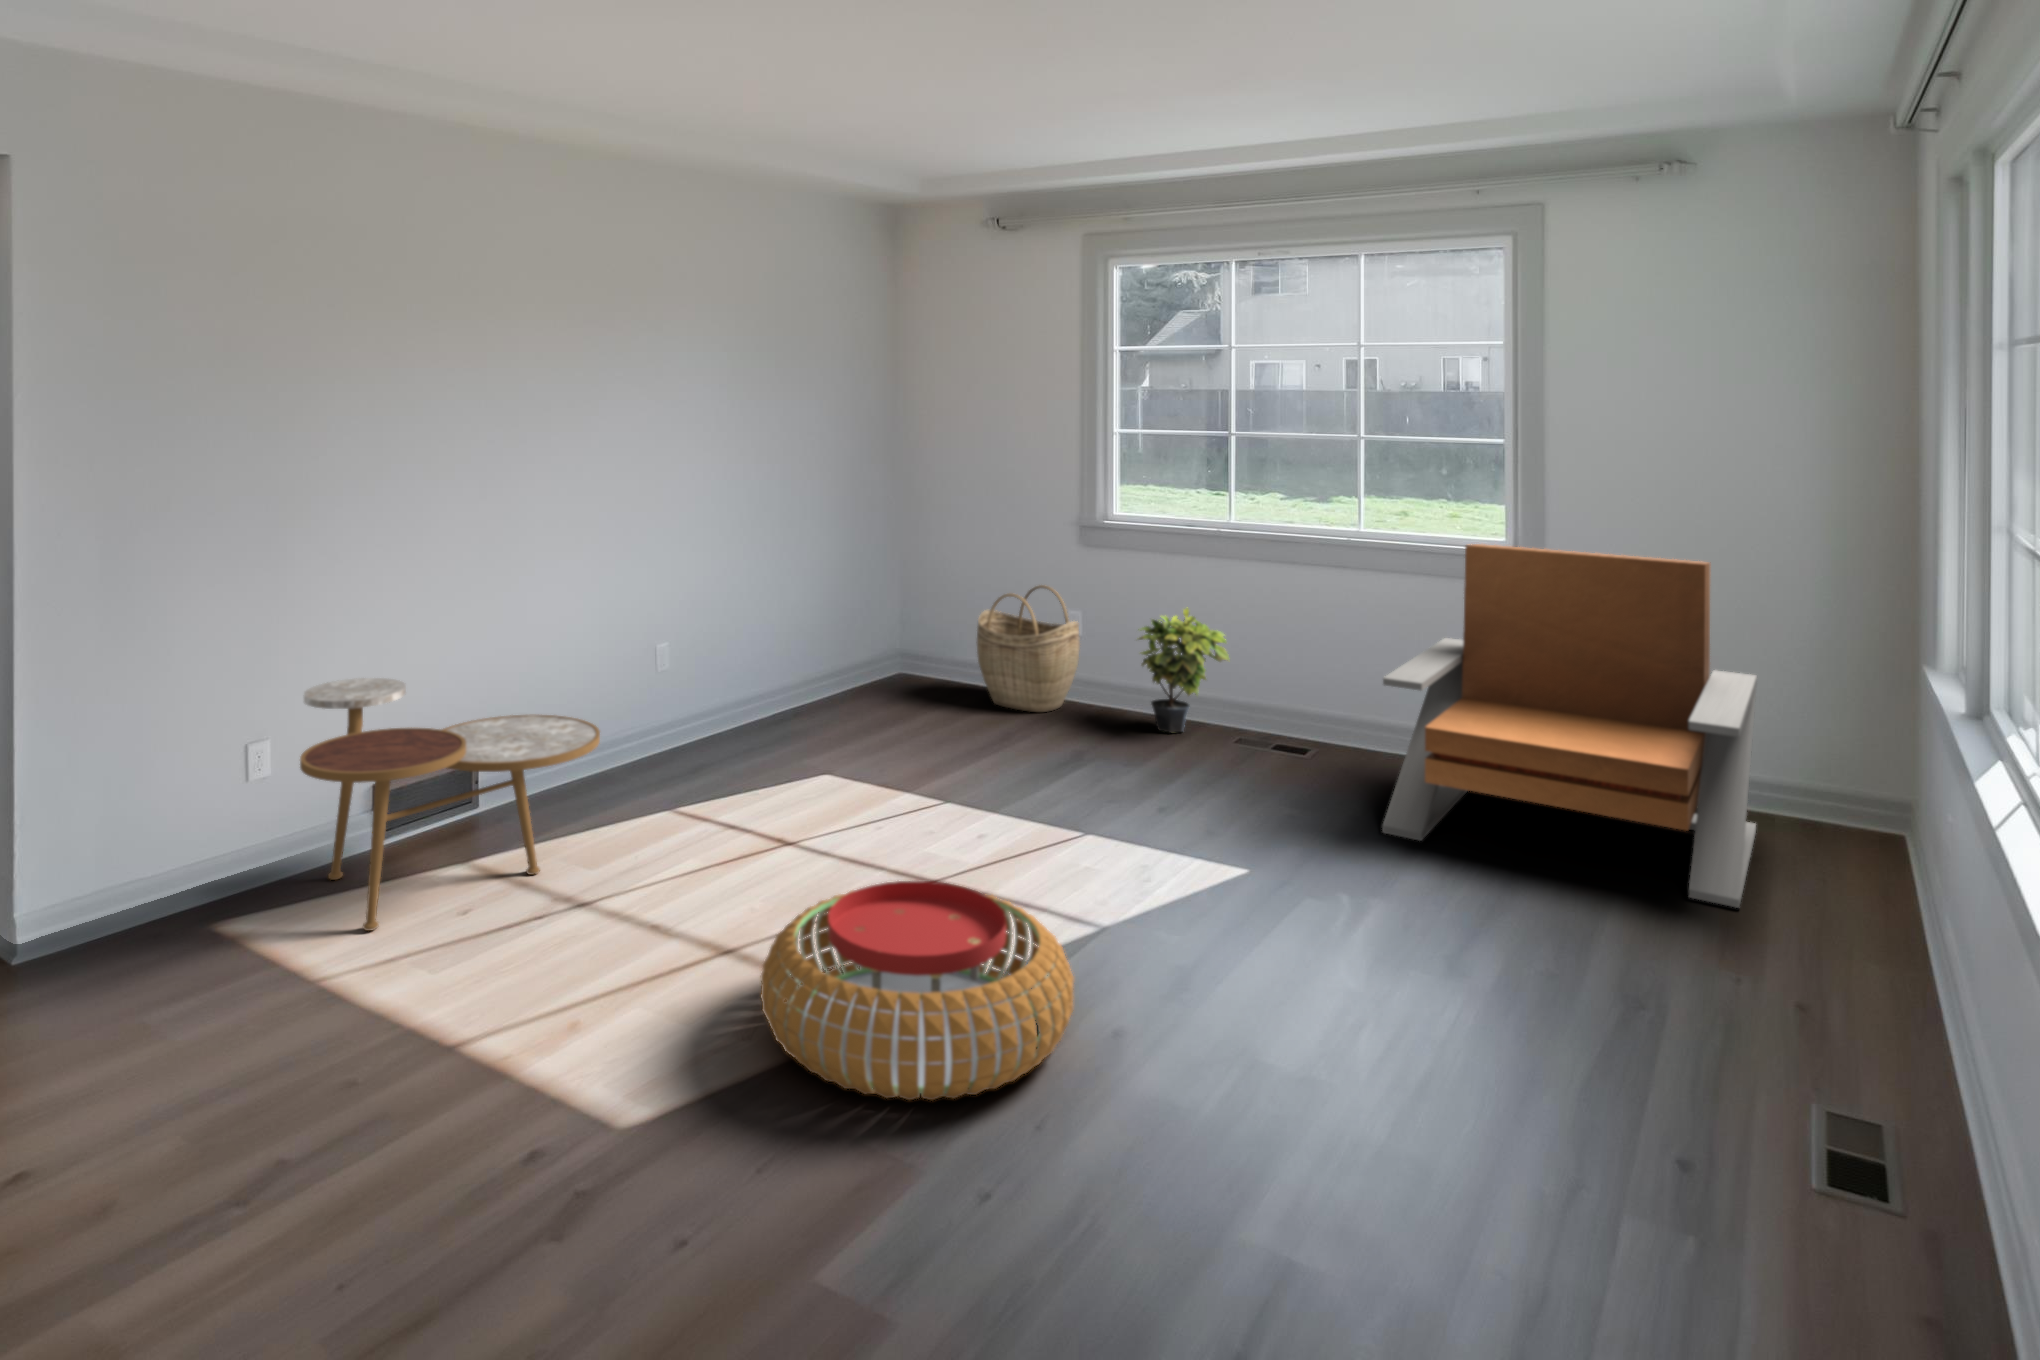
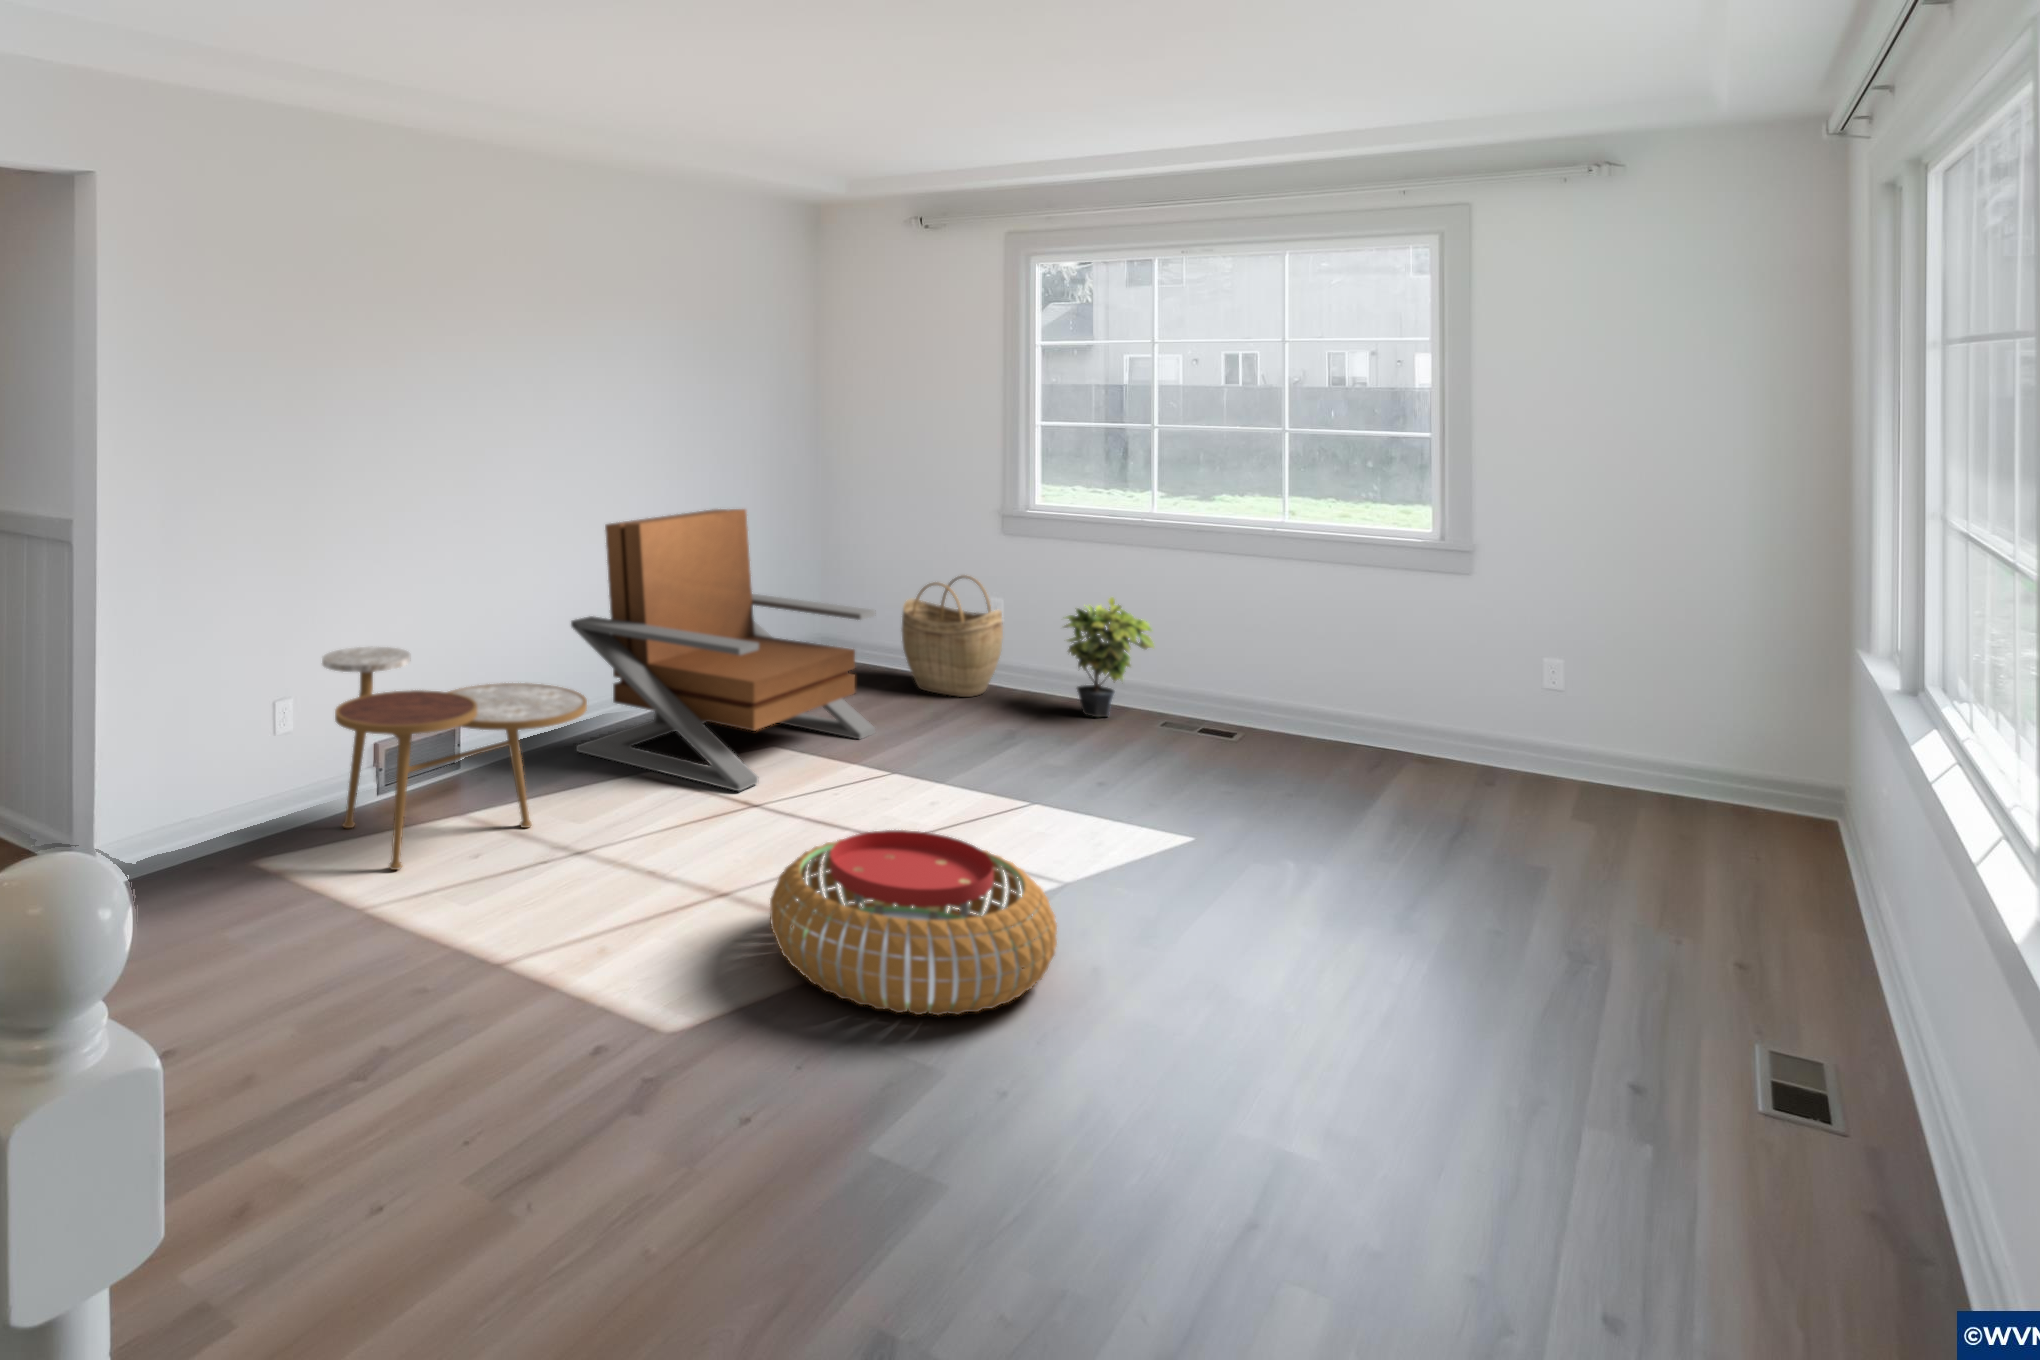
lounge chair: present [1382,544,1757,908] -> present [571,509,876,791]

